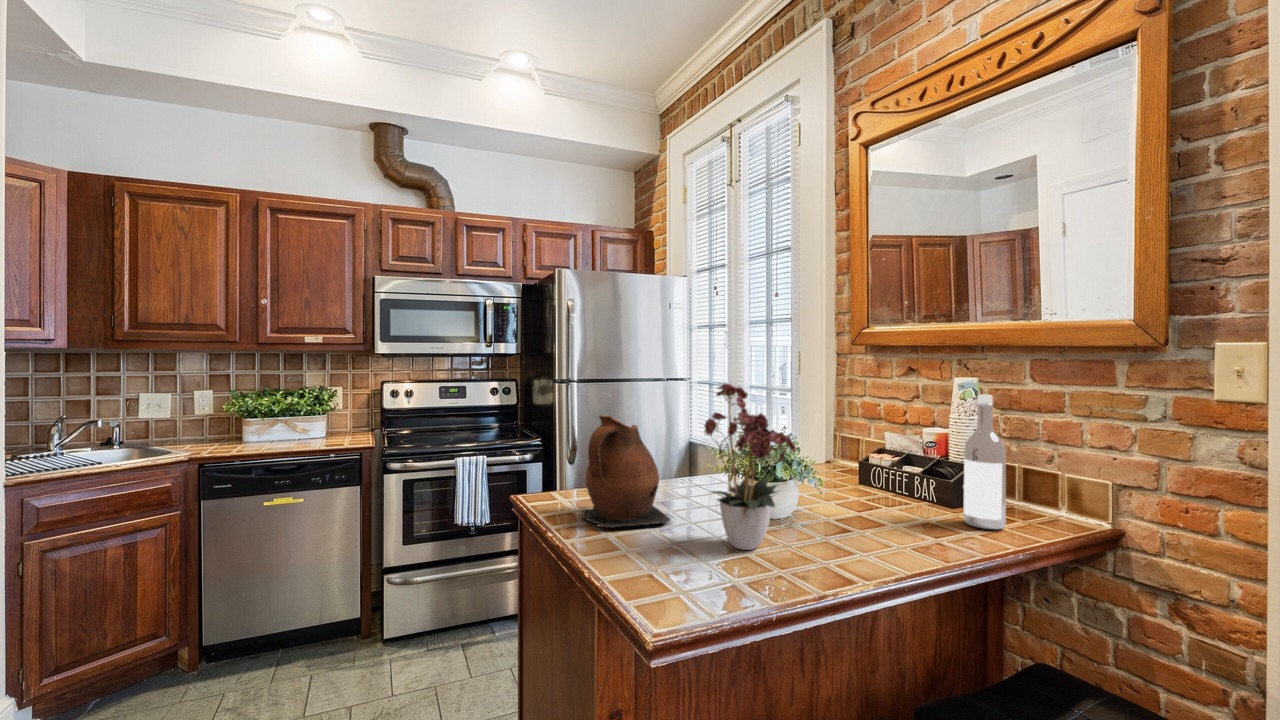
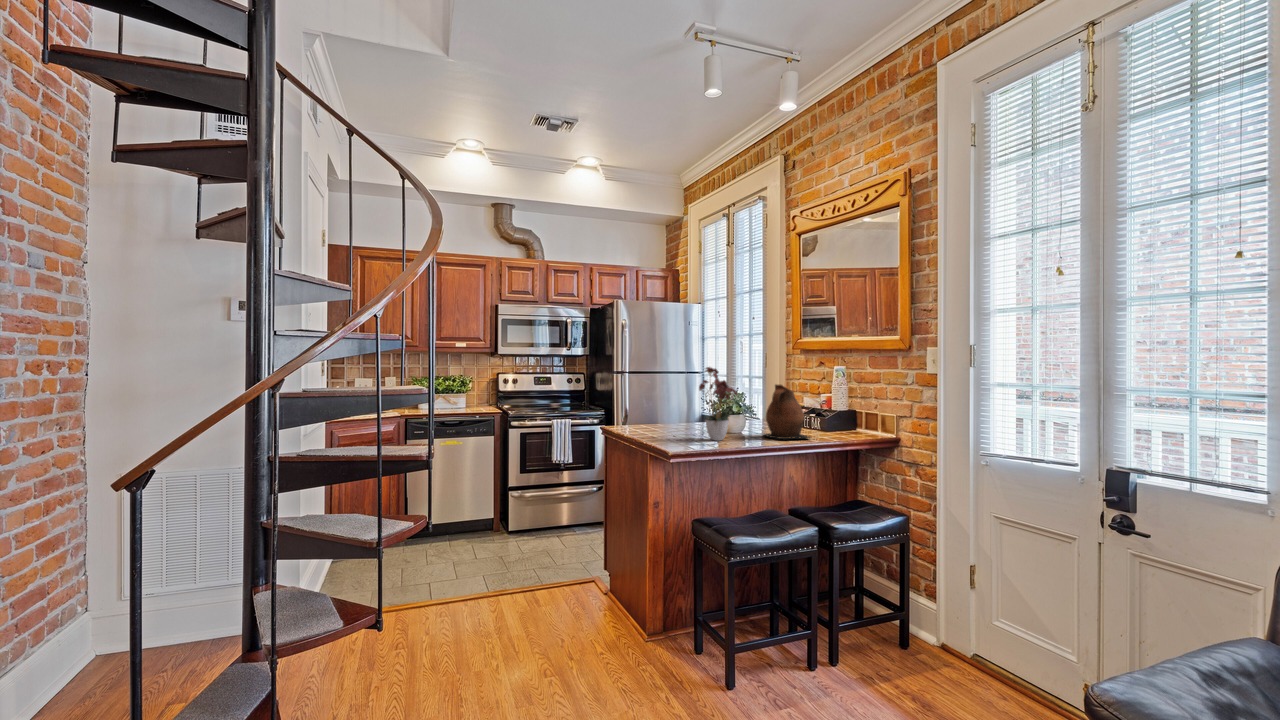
wine bottle: present [963,394,1006,529] -> none [827,373,845,437]
ceramic pitcher: present [582,415,670,527] -> present [764,385,810,439]

